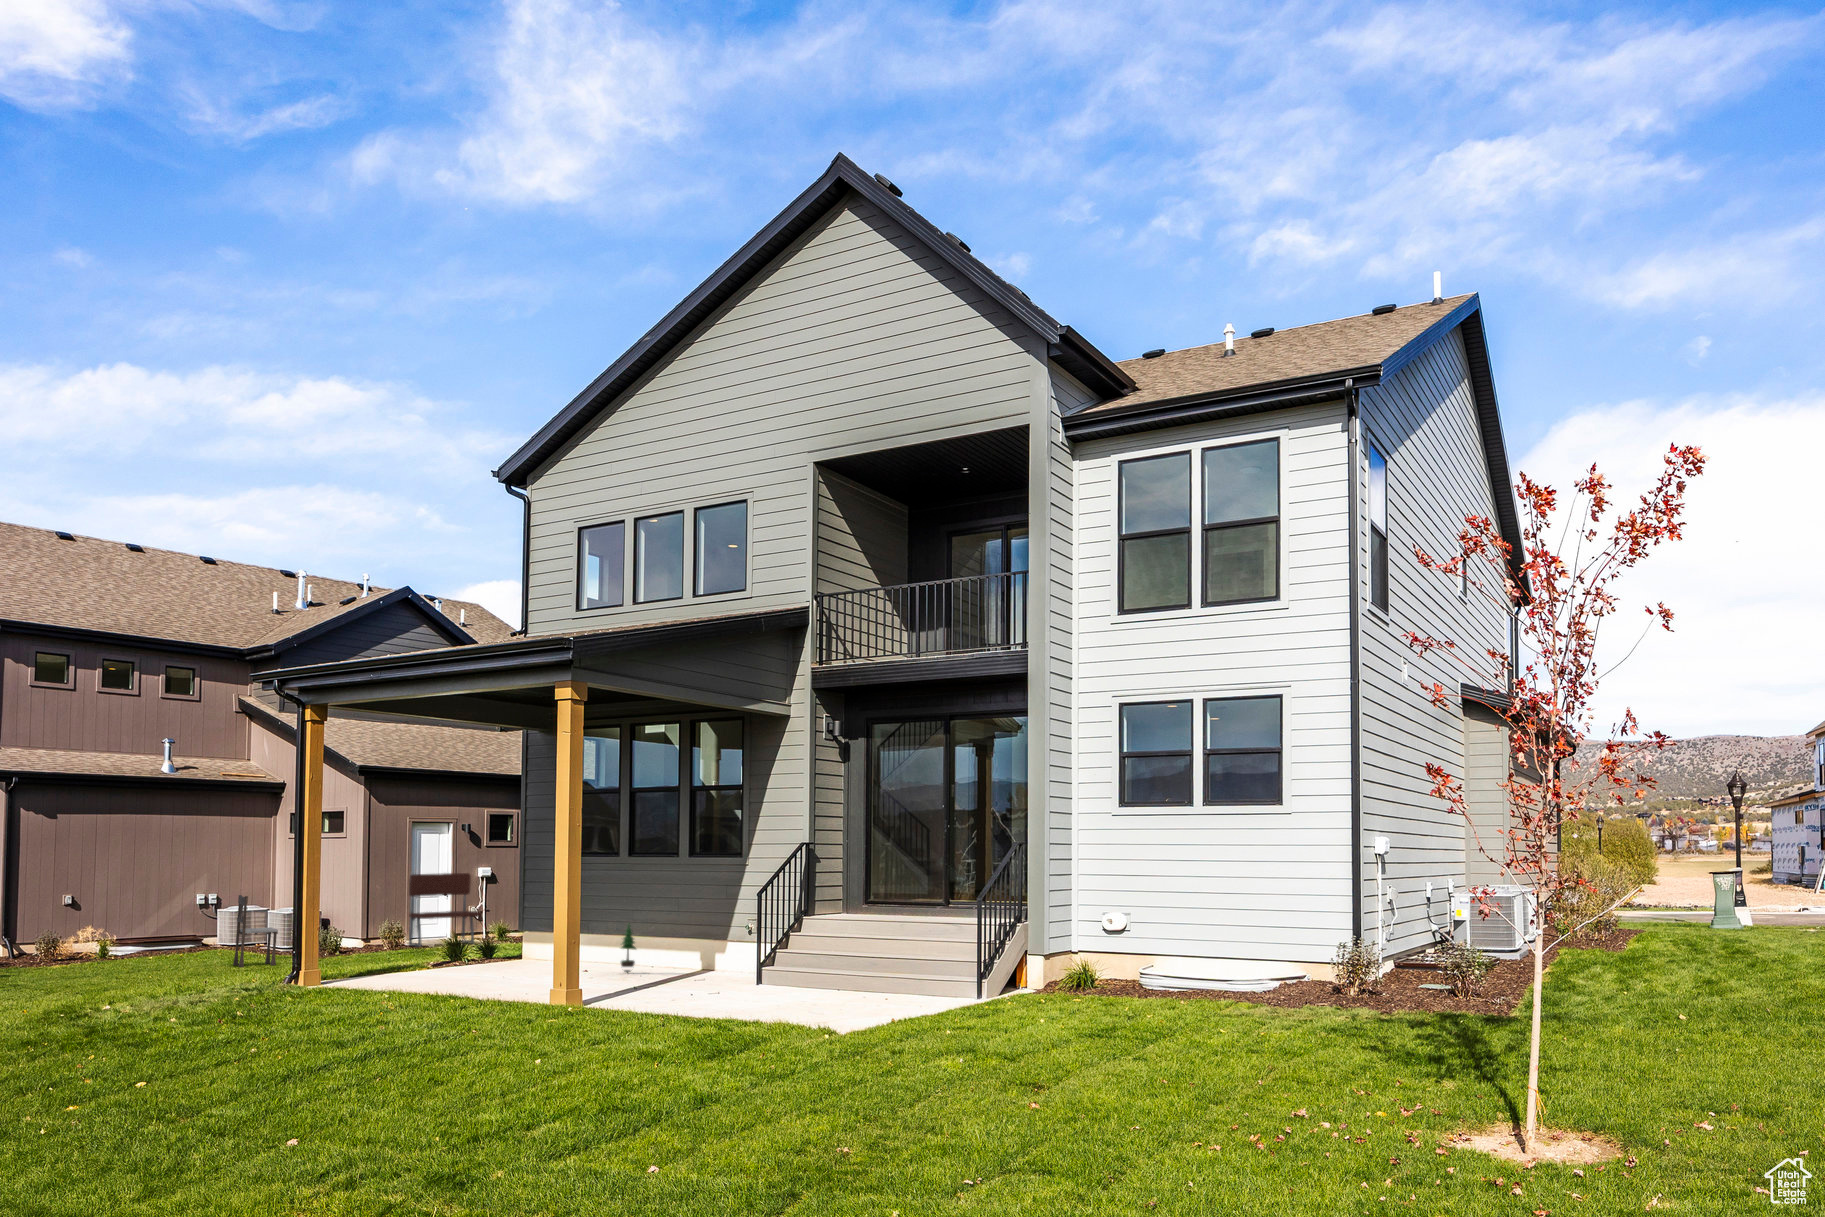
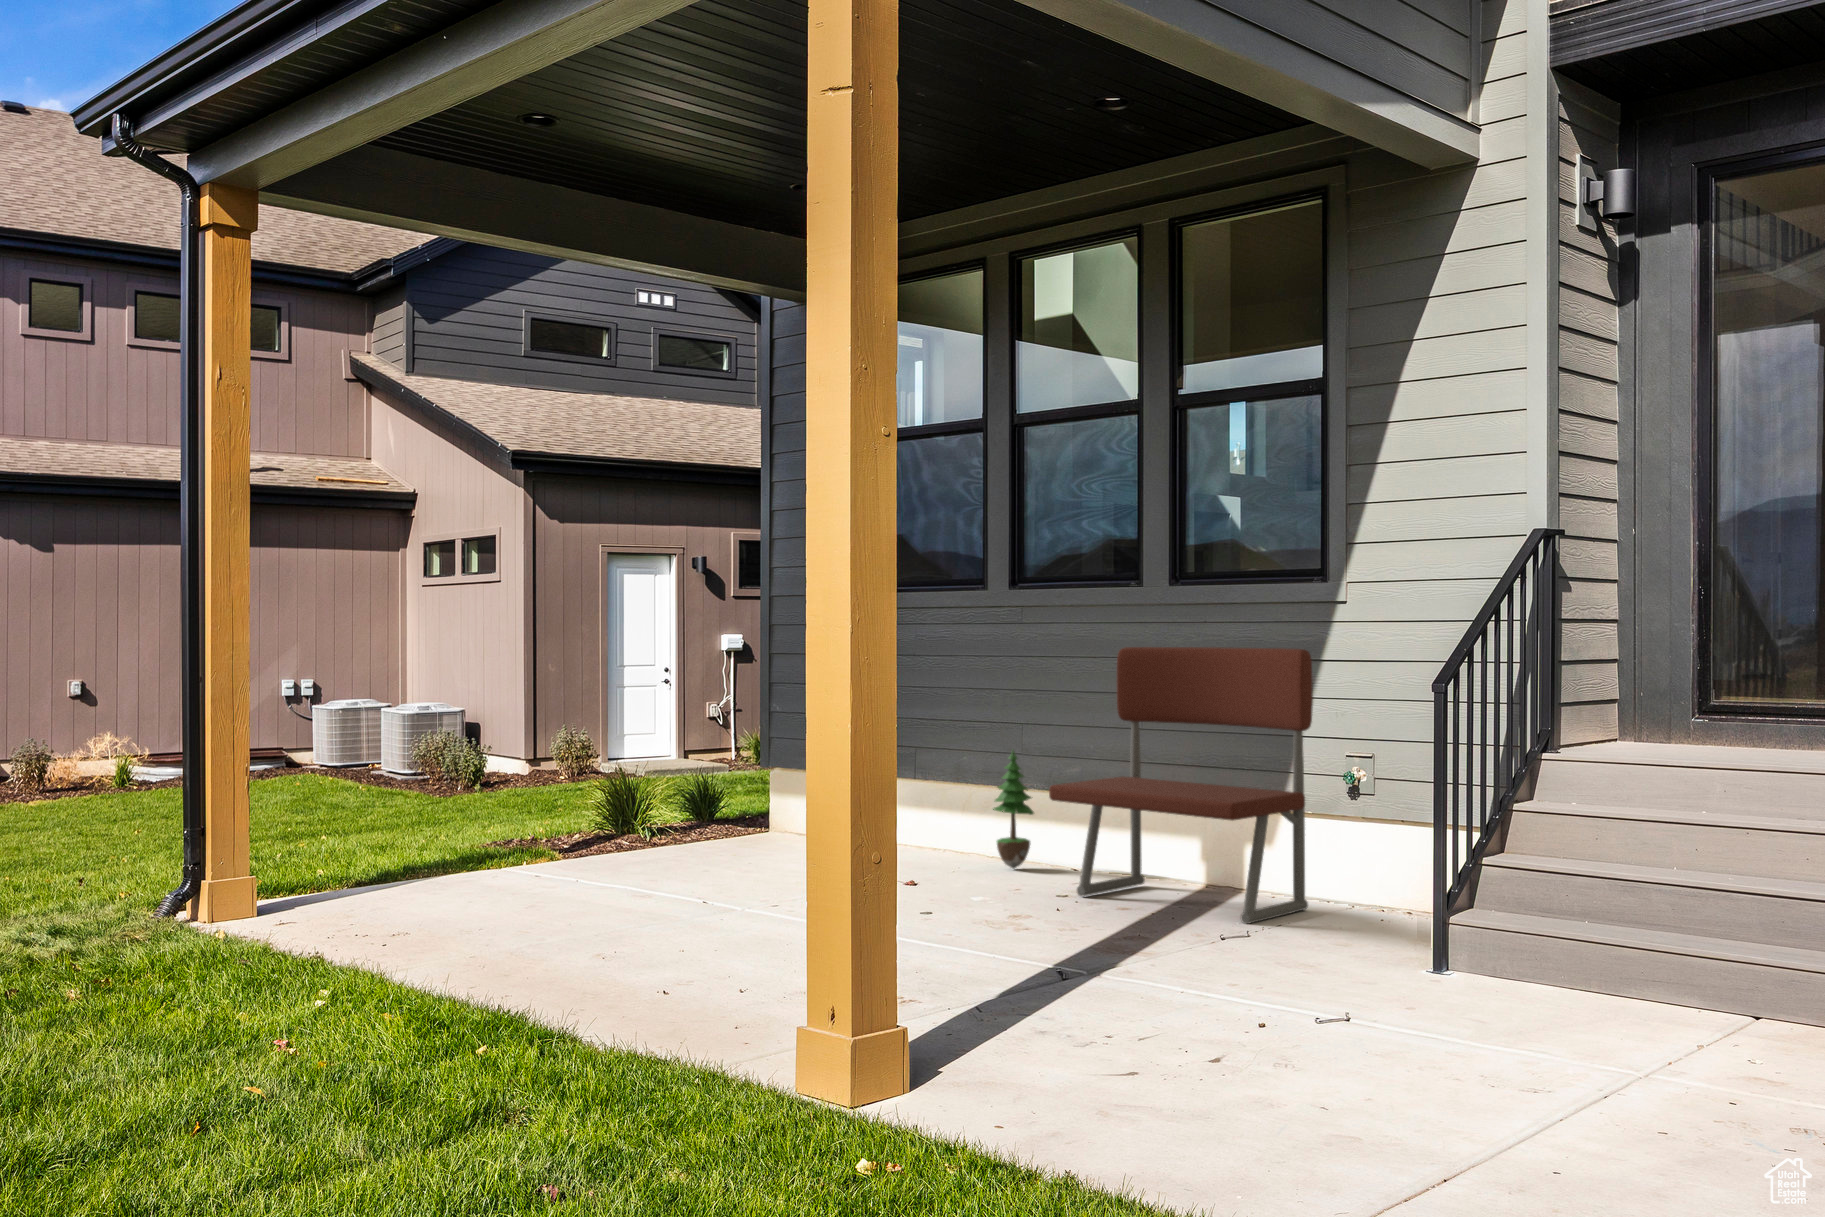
bench: present [409,873,482,947] -> present [1049,647,1313,924]
dining chair: present [233,895,278,967] -> none [258,678,329,815]

